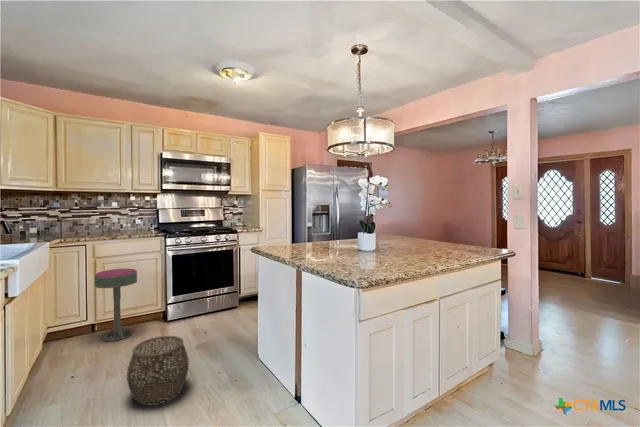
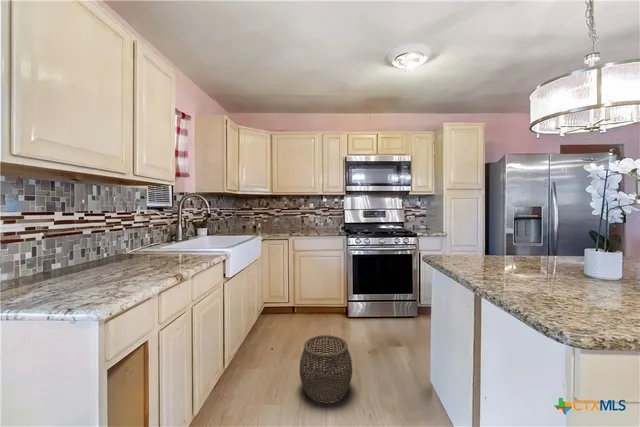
bar stool: present [94,269,137,341] -> none [292,262,323,325]

